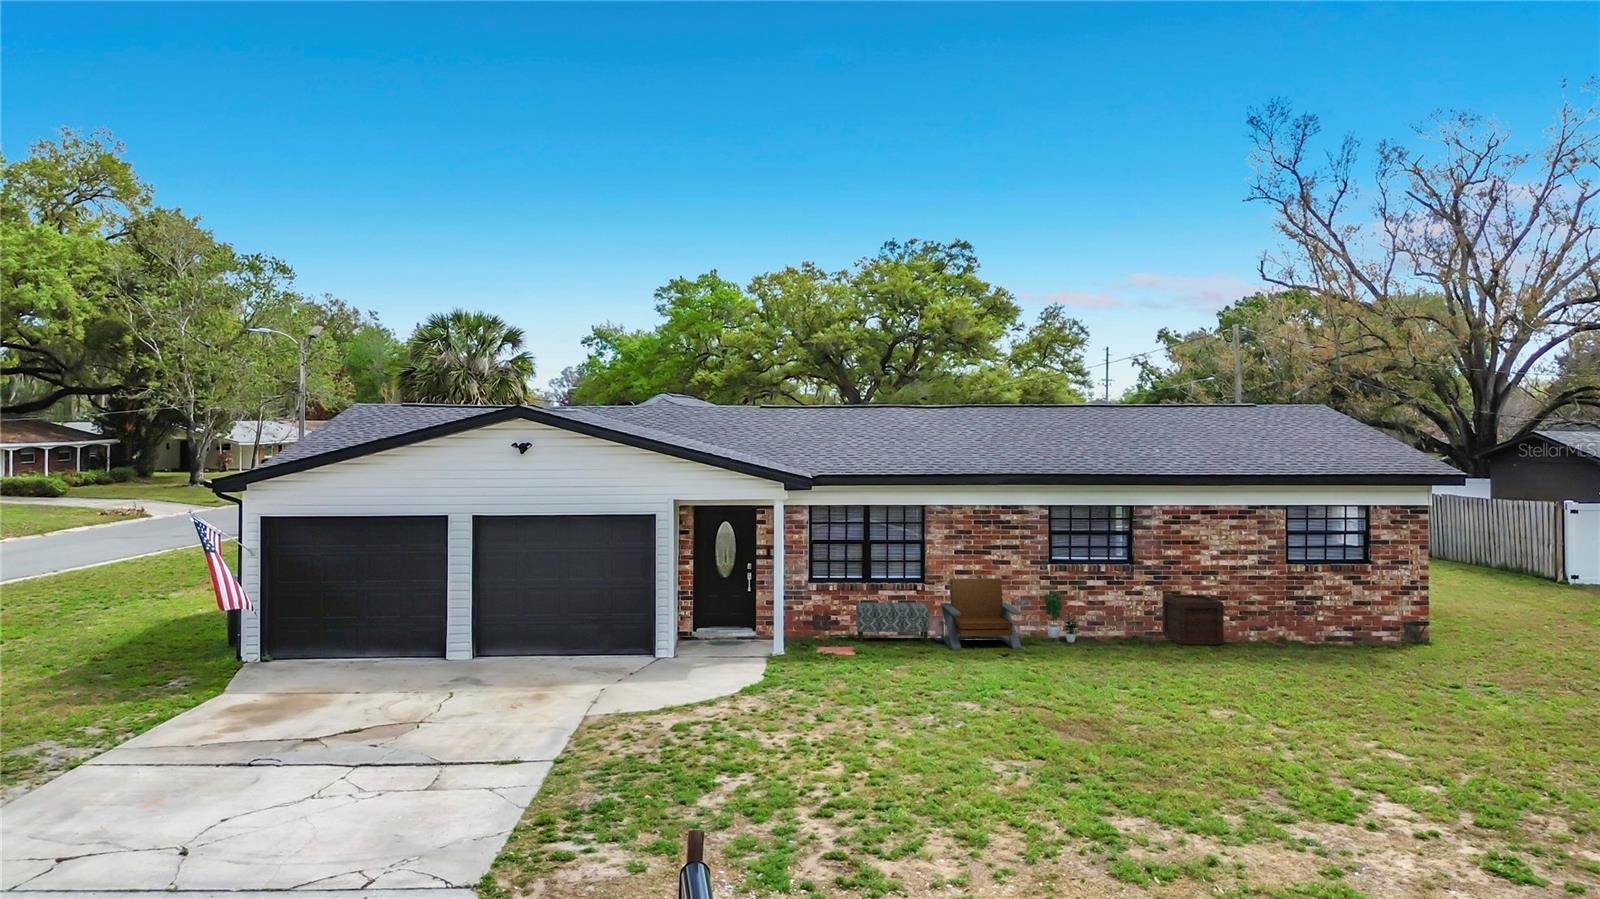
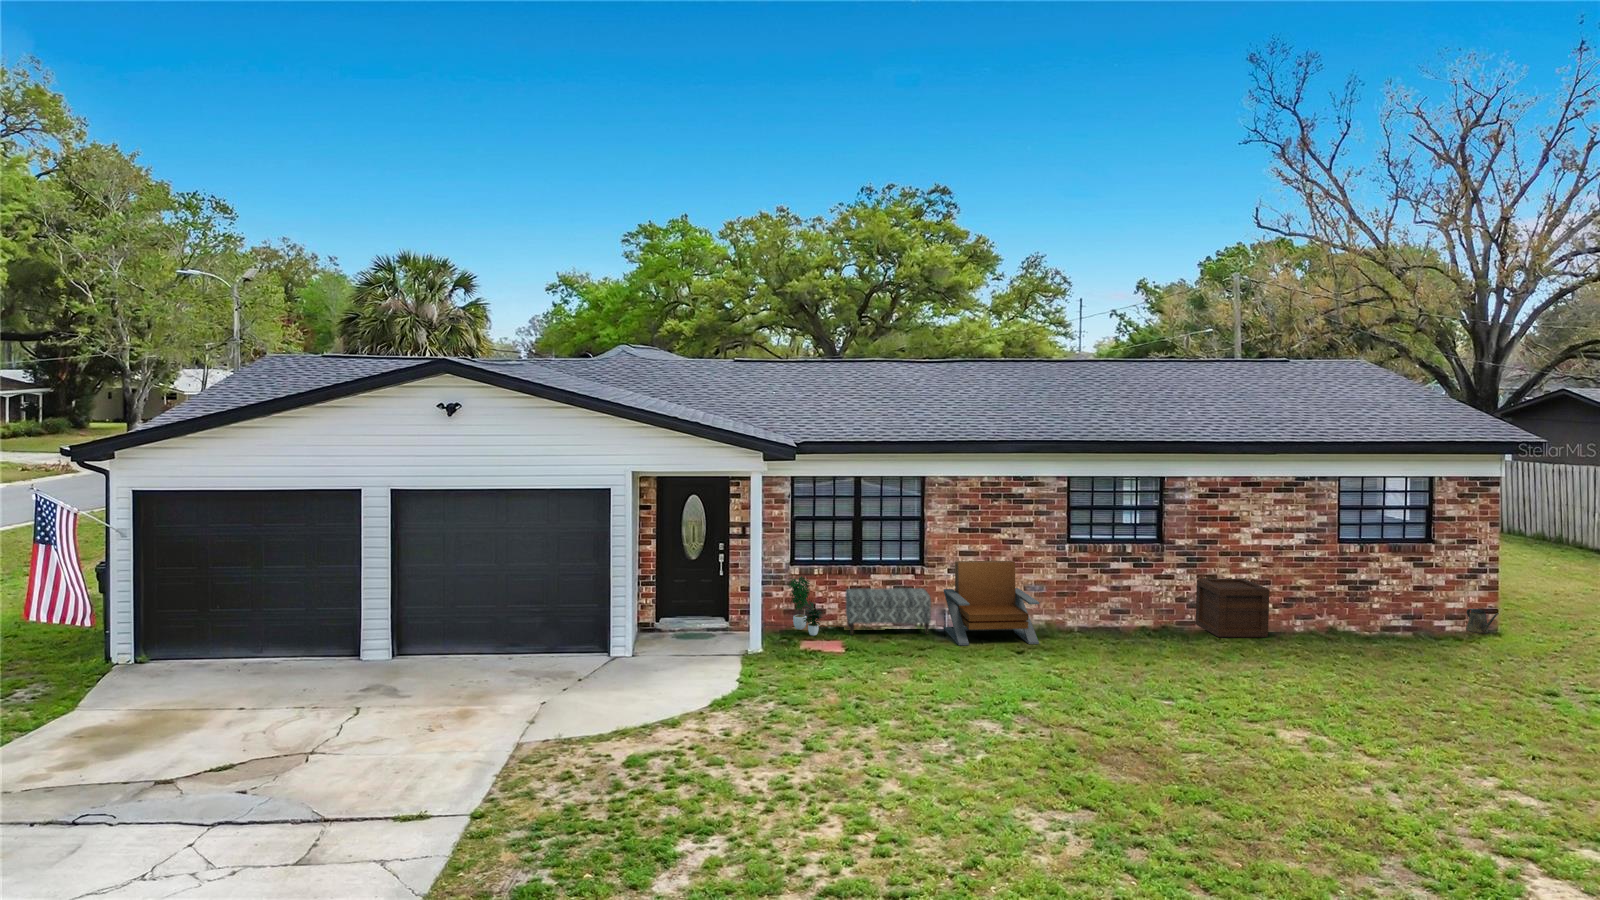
potted plant: present [1043,592,1079,642] -> present [789,577,822,635]

